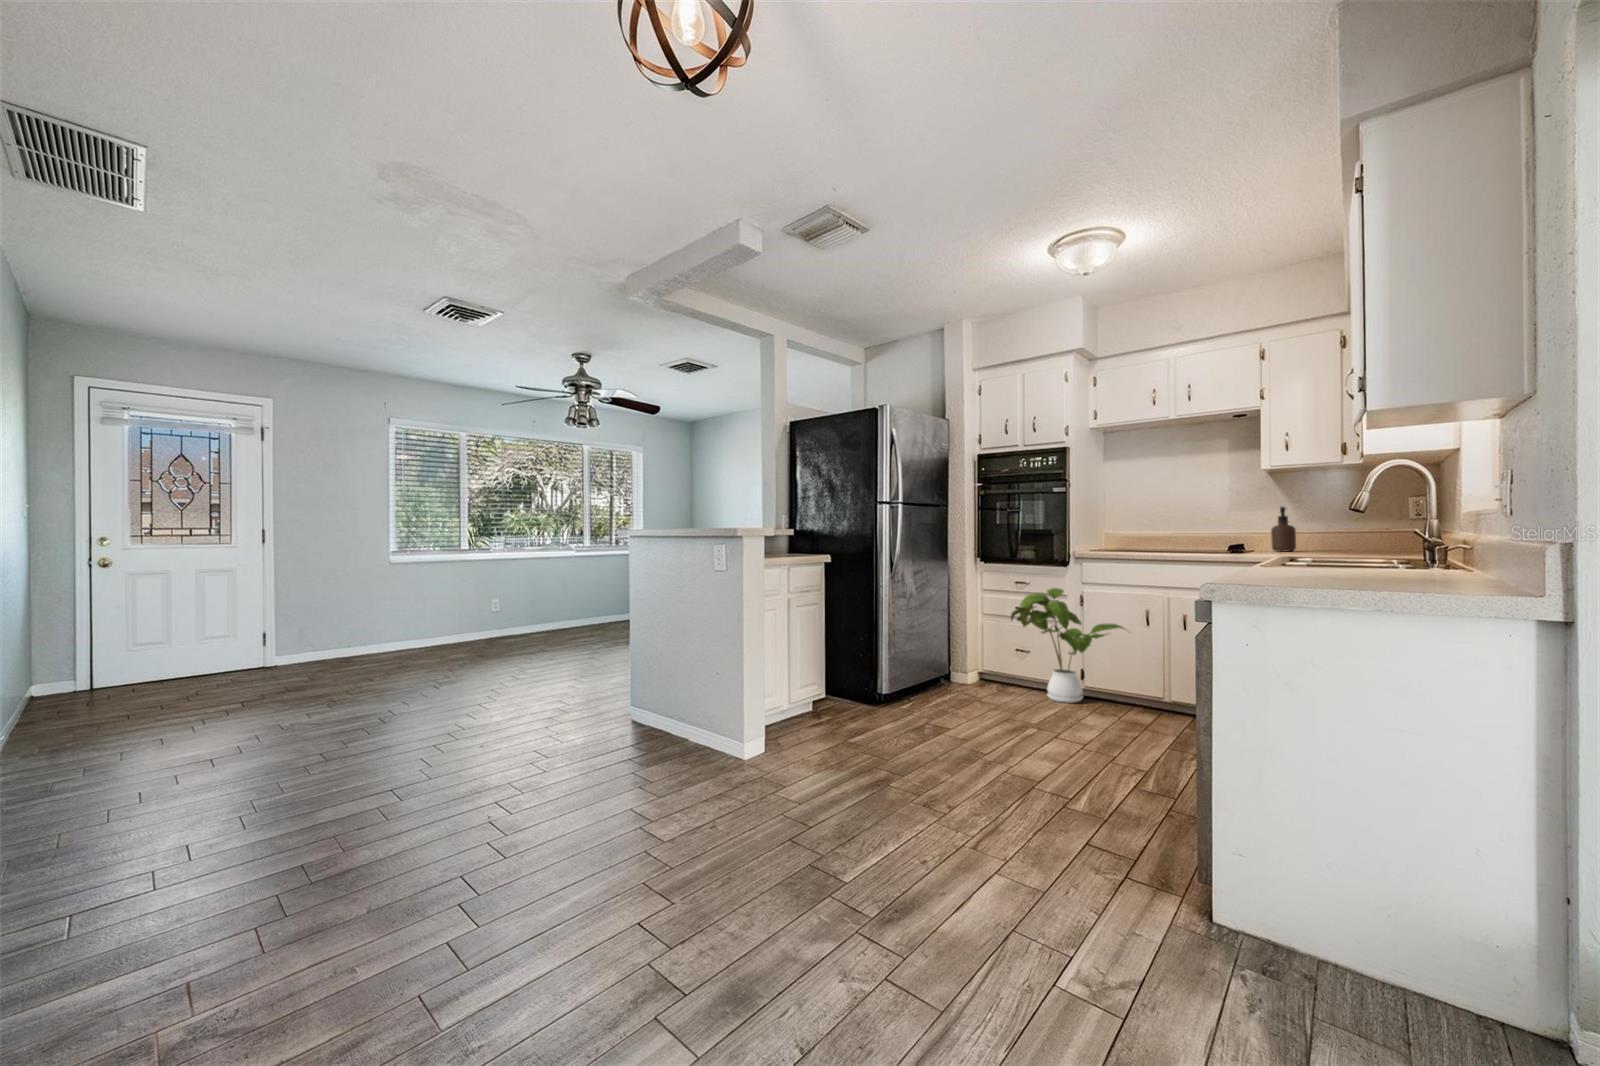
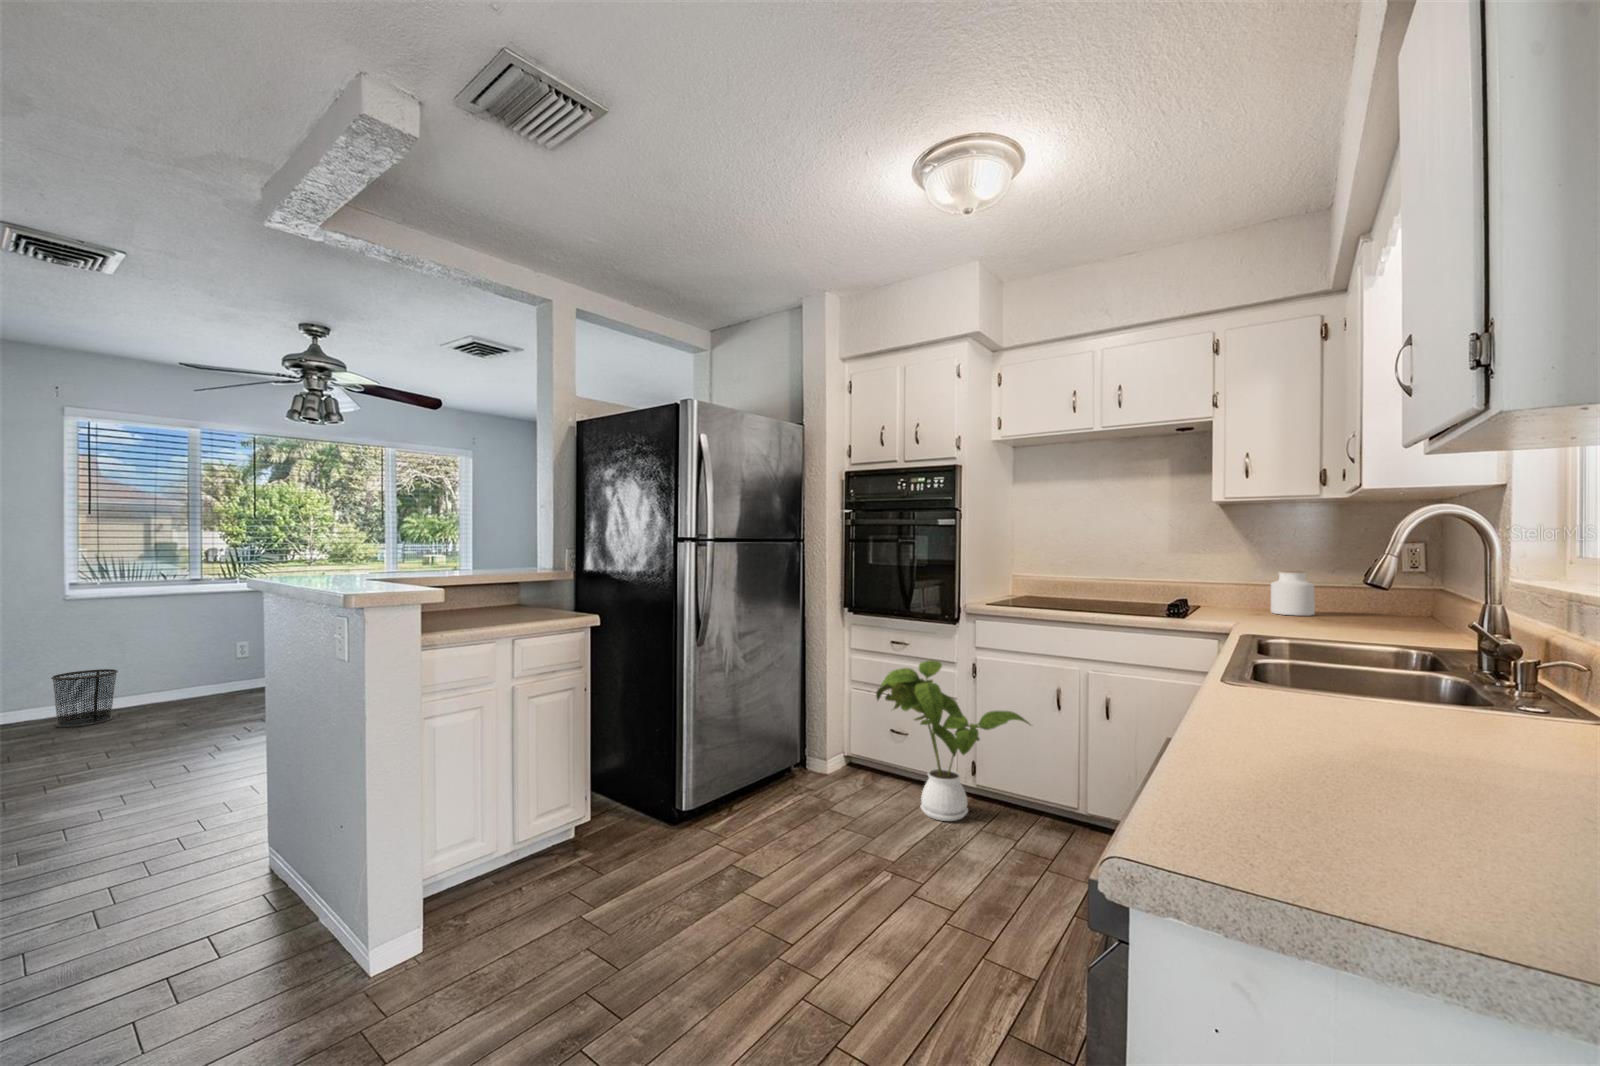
soap dispenser: present [1271,507,1296,552] -> none [1222,557,1255,620]
jar: none [1309,518,1343,549] -> present [1271,571,1315,616]
trash can: none [375,623,414,664] -> present [51,669,118,727]

